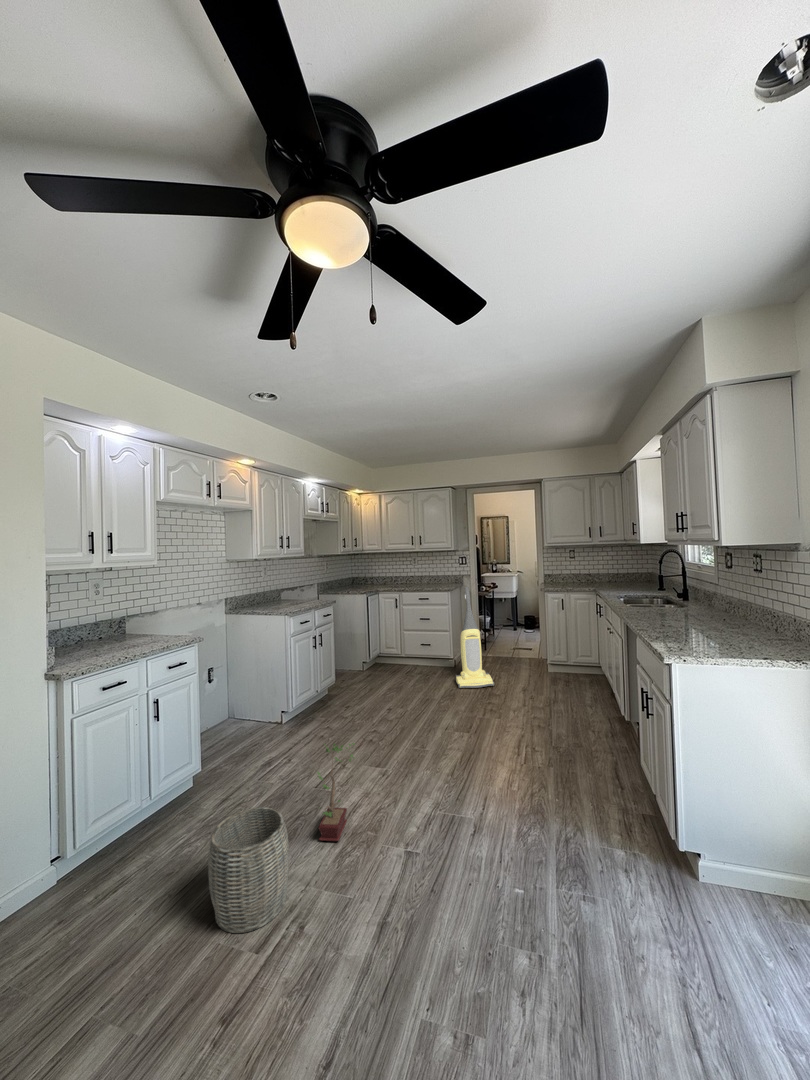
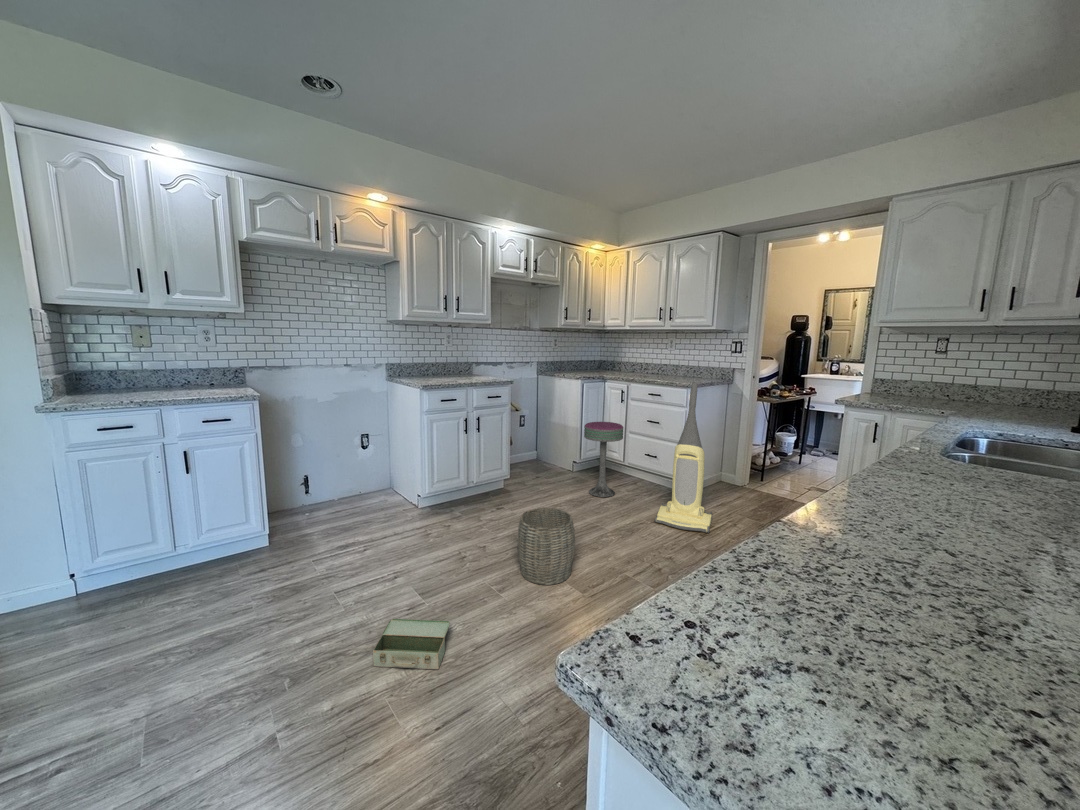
bar stool: none [387,624,417,683] -> present [584,422,623,497]
potted plant: present [317,743,355,841] -> none [219,549,337,674]
toolbox: none [390,766,445,806] -> present [373,619,450,669]
woven basket: present [208,807,290,933] -> present [518,508,575,585]

